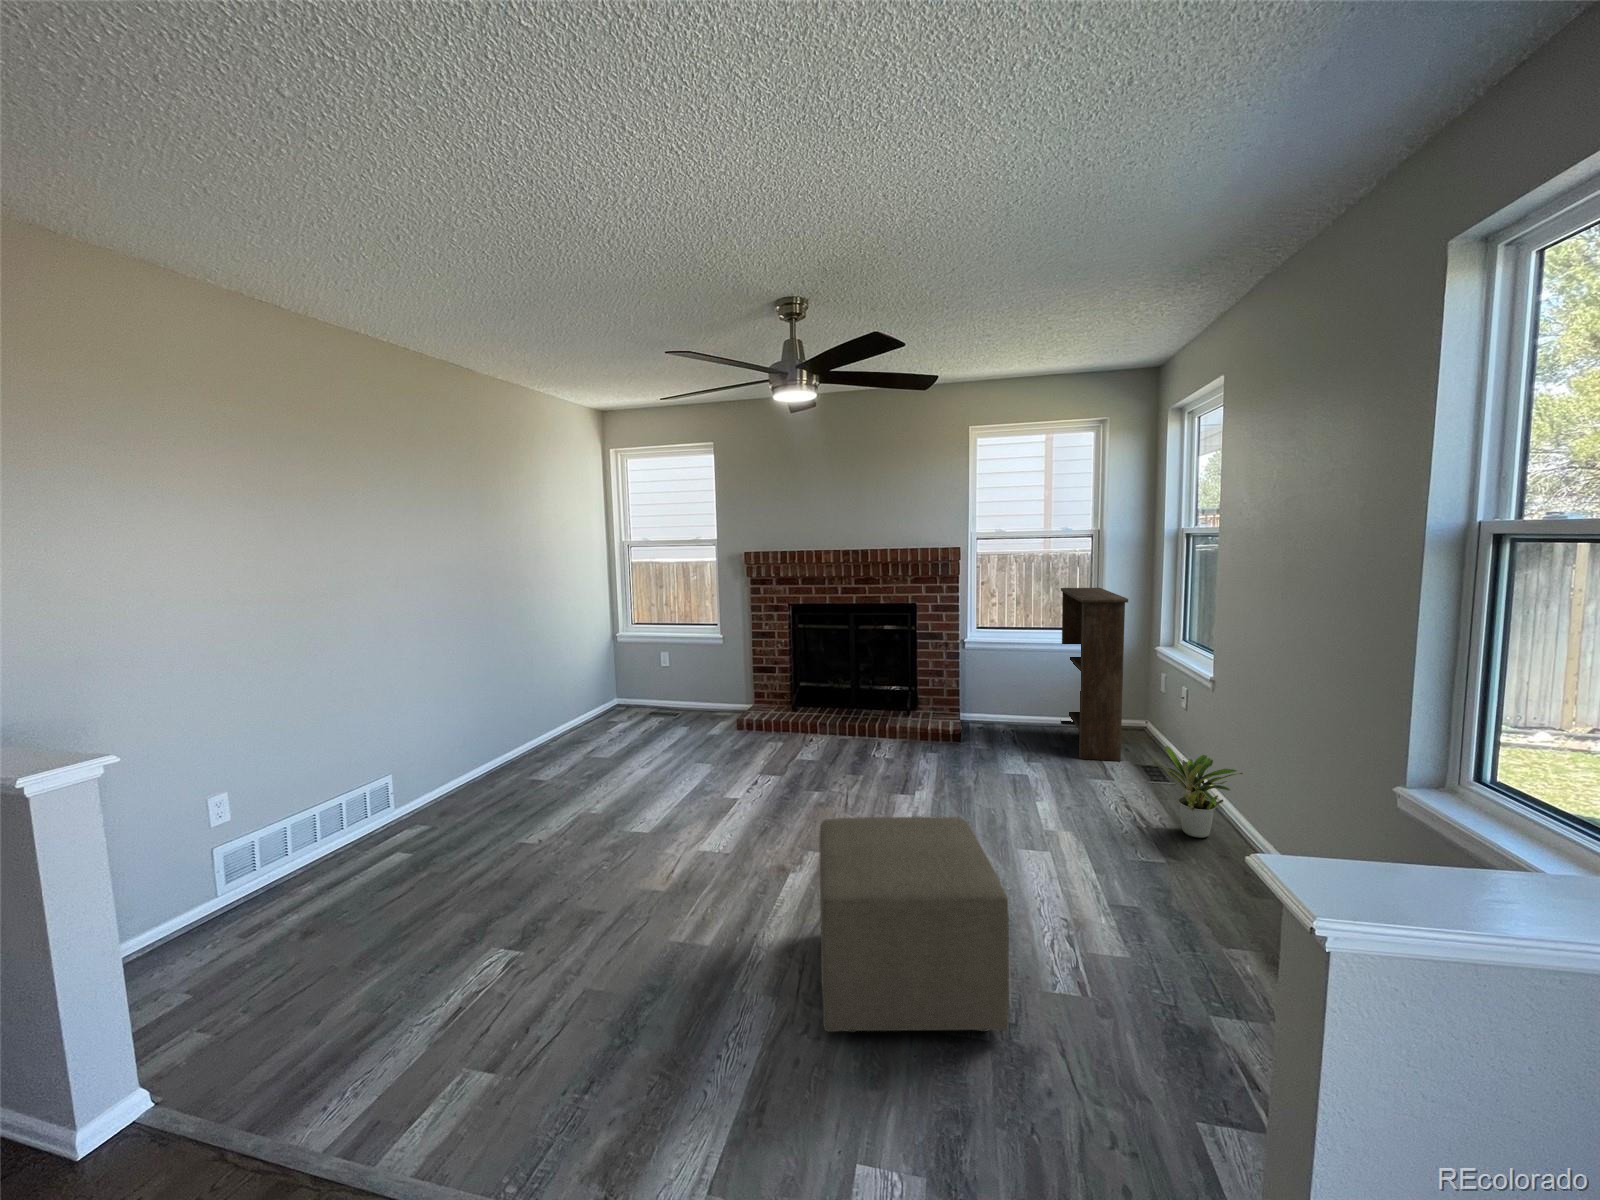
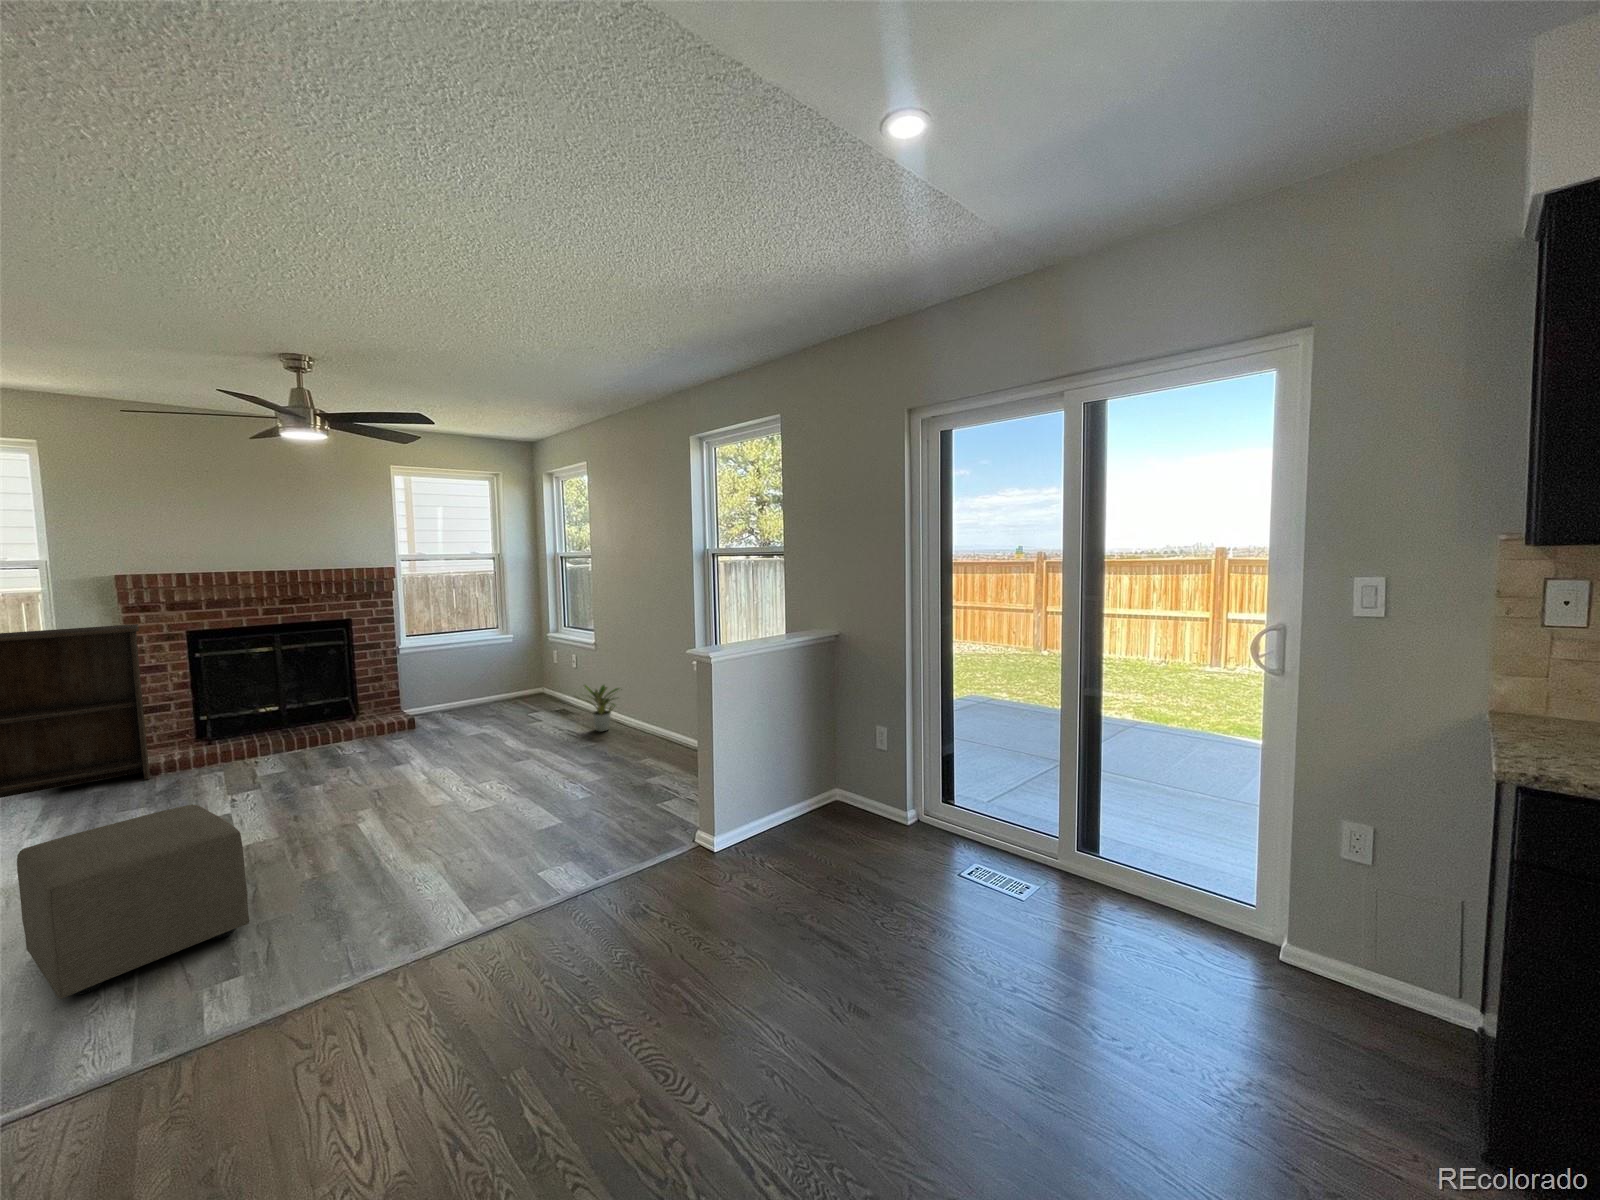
bookshelf: present [1061,588,1128,761] -> present [0,624,150,798]
ottoman: present [819,817,1009,1033] -> present [17,804,249,999]

